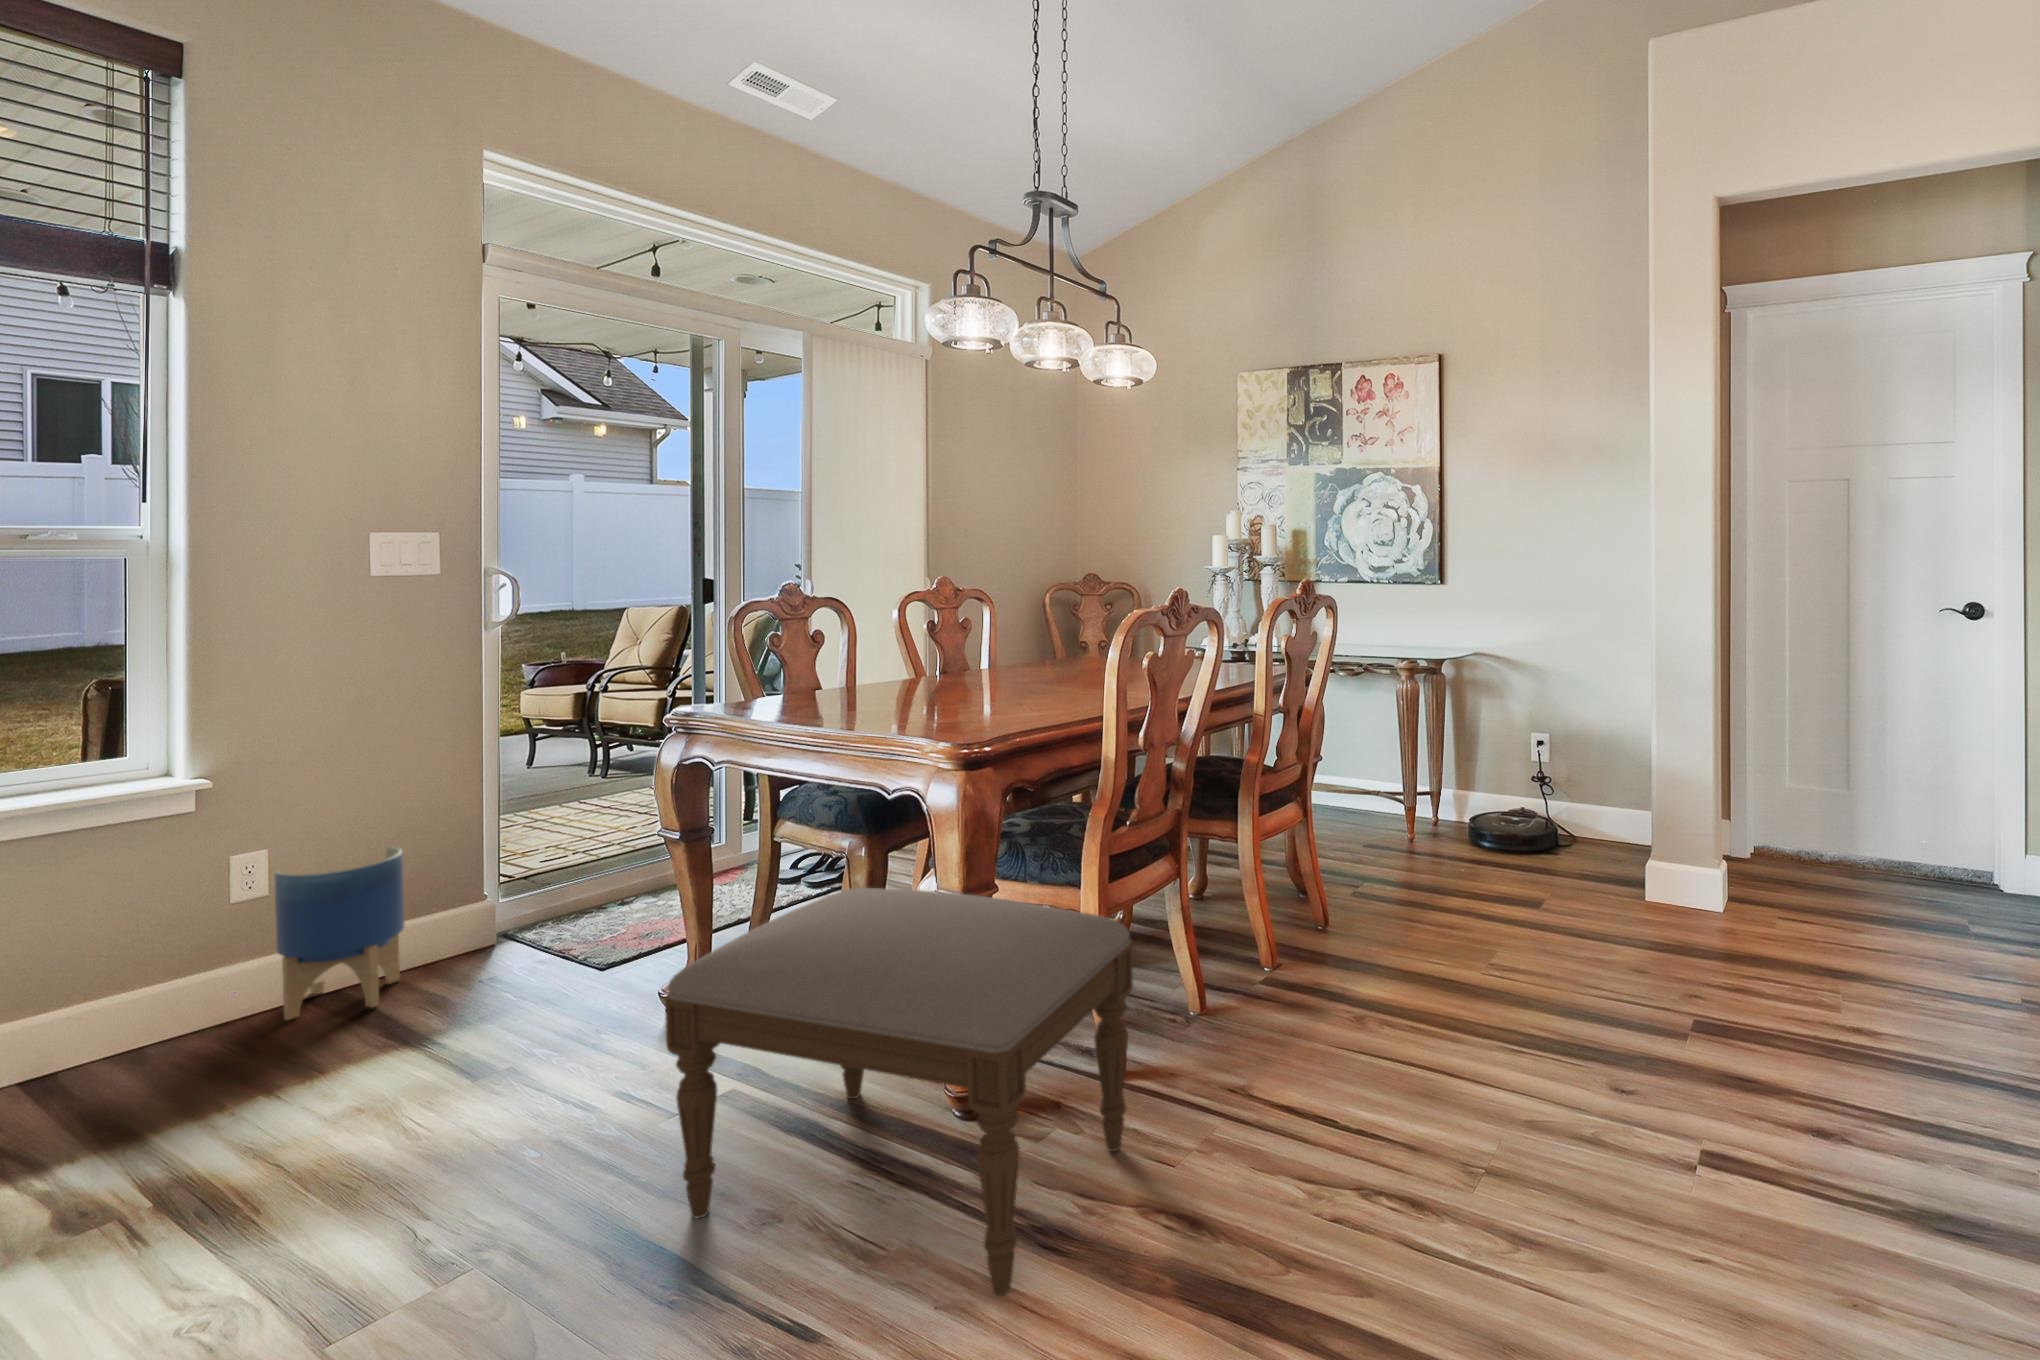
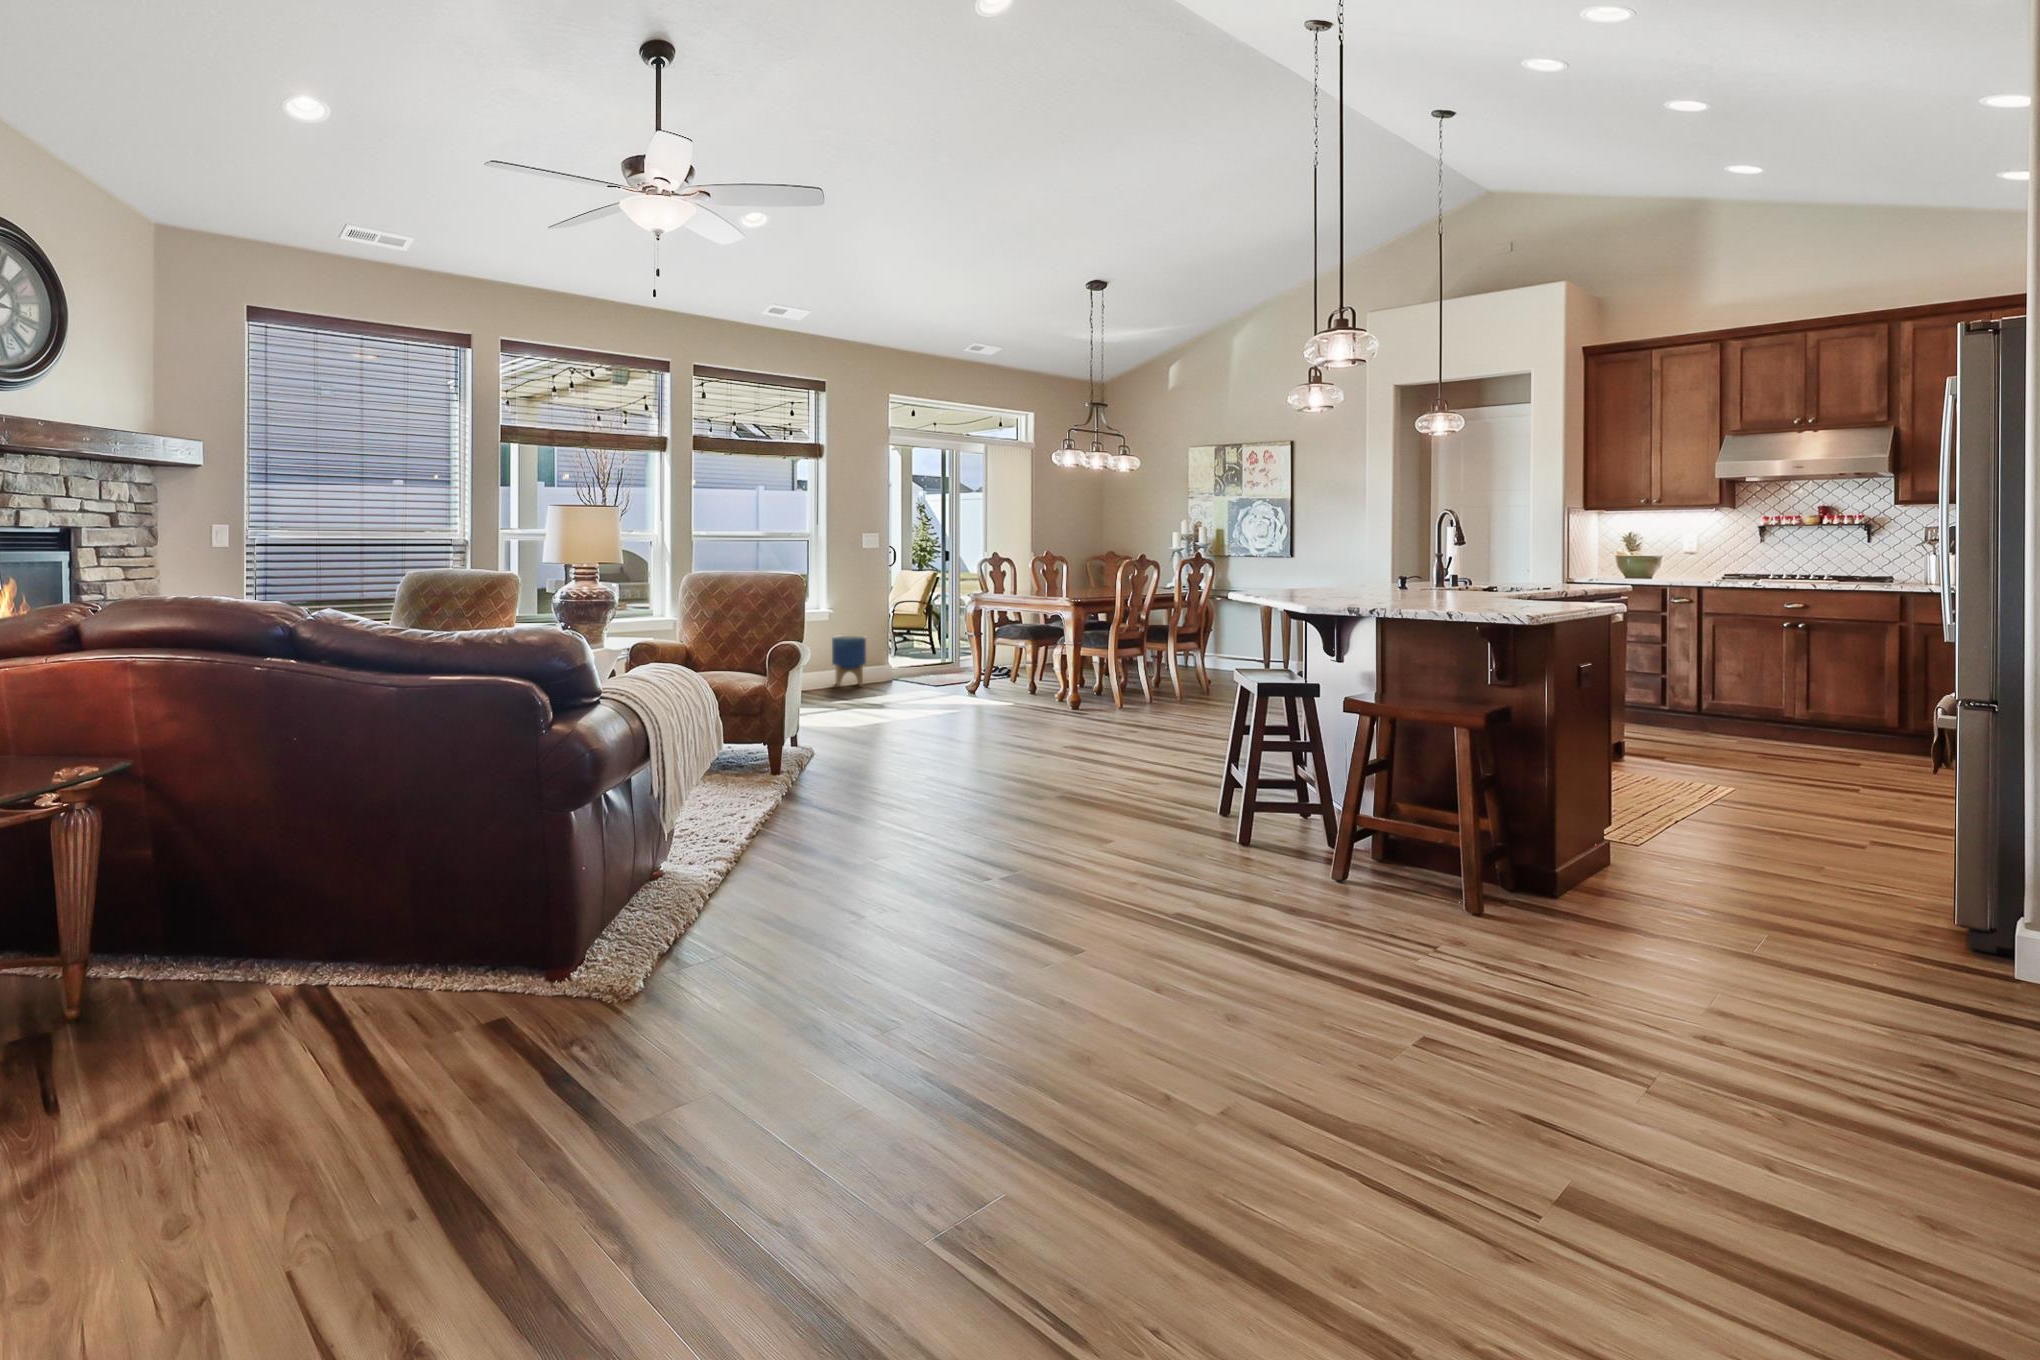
ottoman: present [665,888,1133,1296] -> none [996,634,1126,719]

